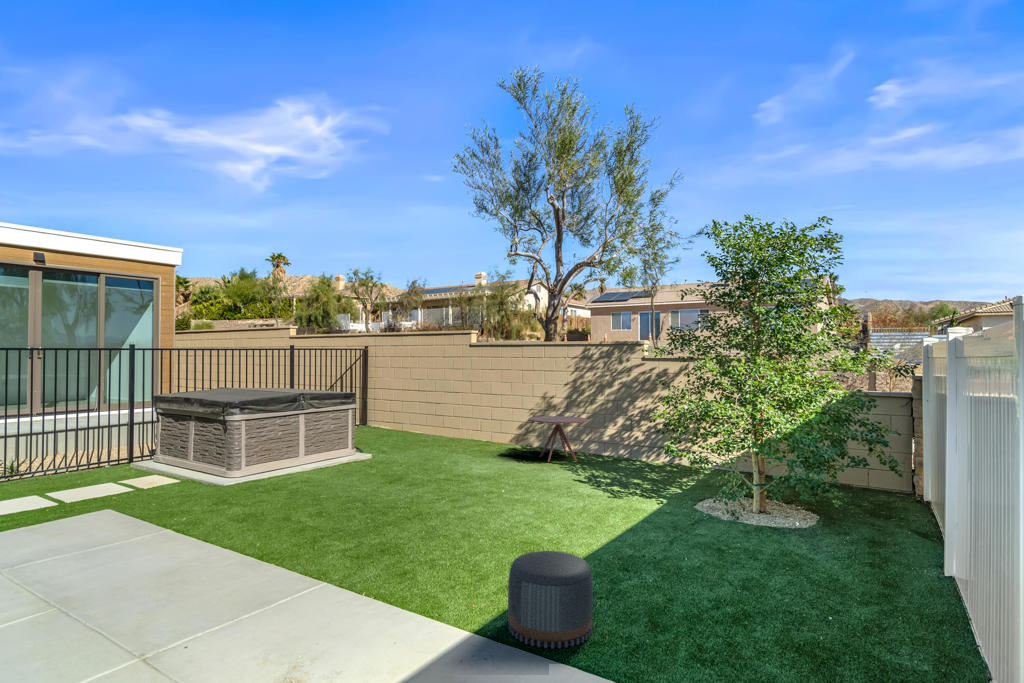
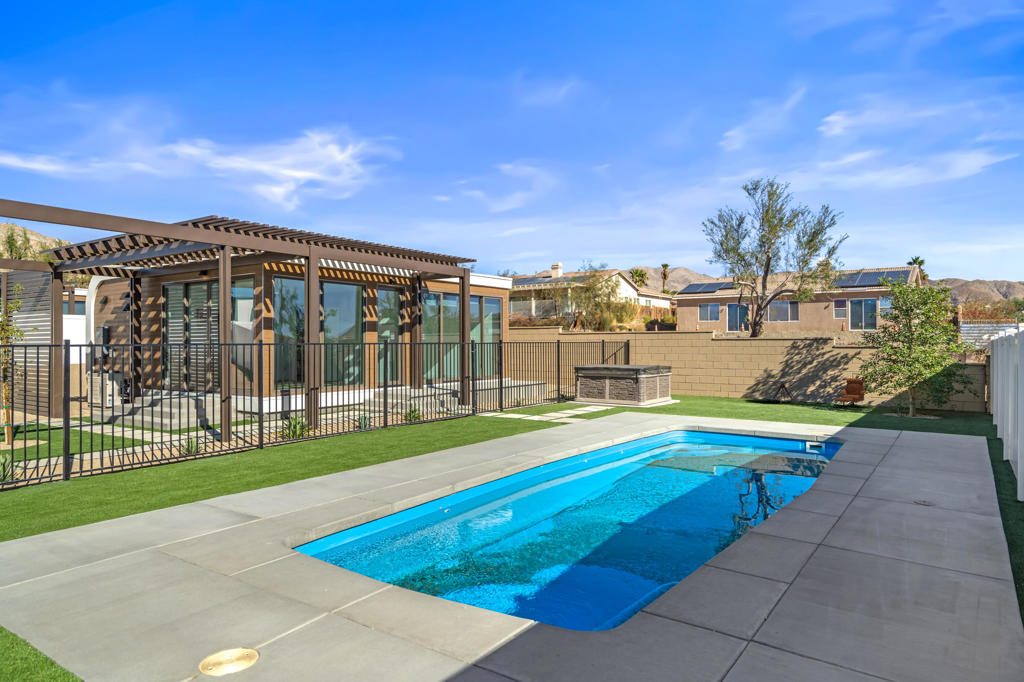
lounge chair: none [633,416,694,481] -> present [835,378,867,408]
pouf: present [508,551,593,648] -> none [847,408,878,431]

